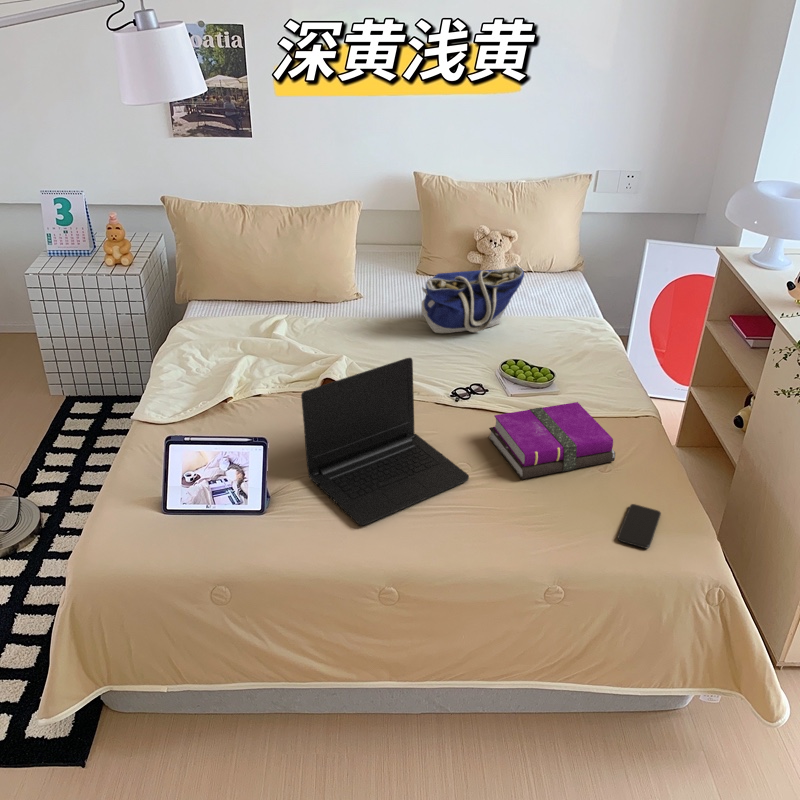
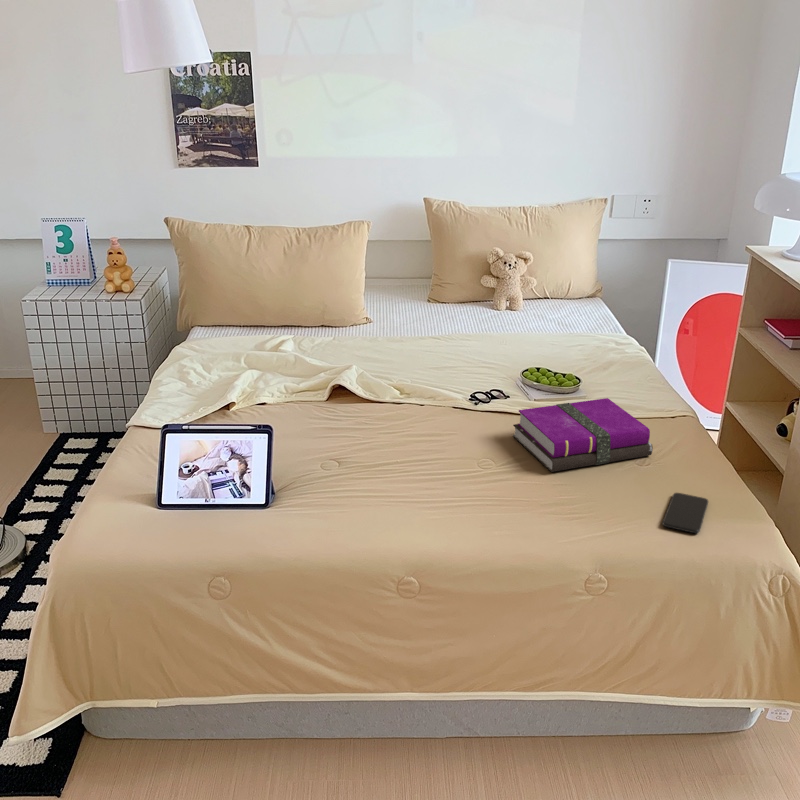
tote bag: present [422,266,524,333] -> none [435,276,543,348]
laptop: present [301,358,469,525] -> none [310,345,494,515]

